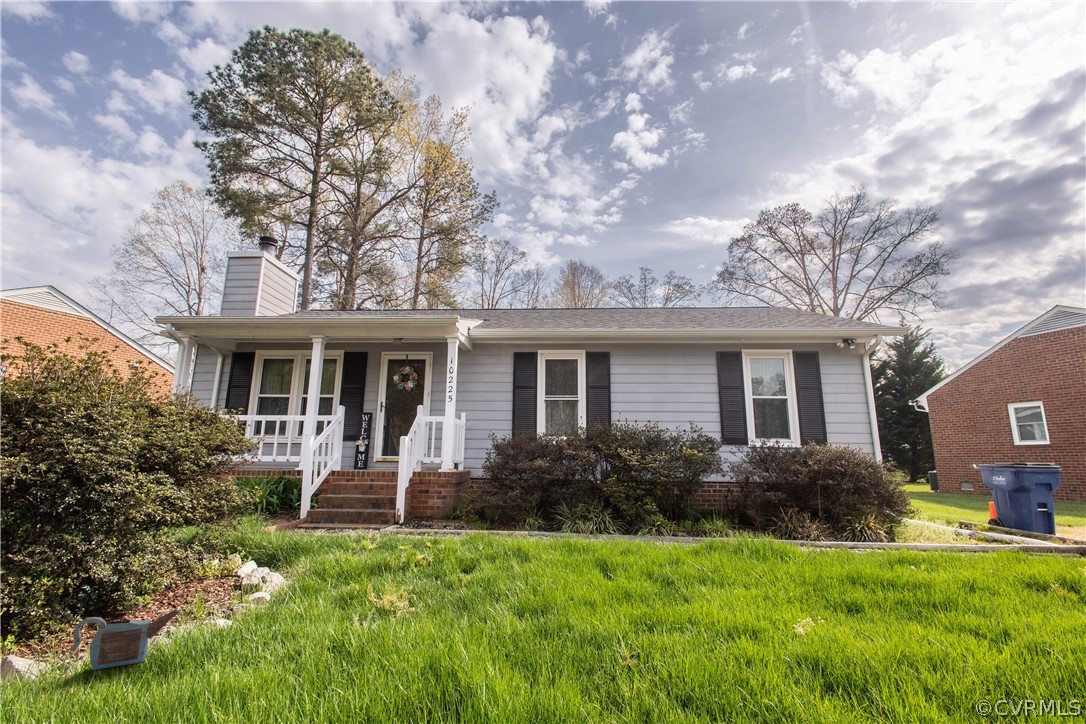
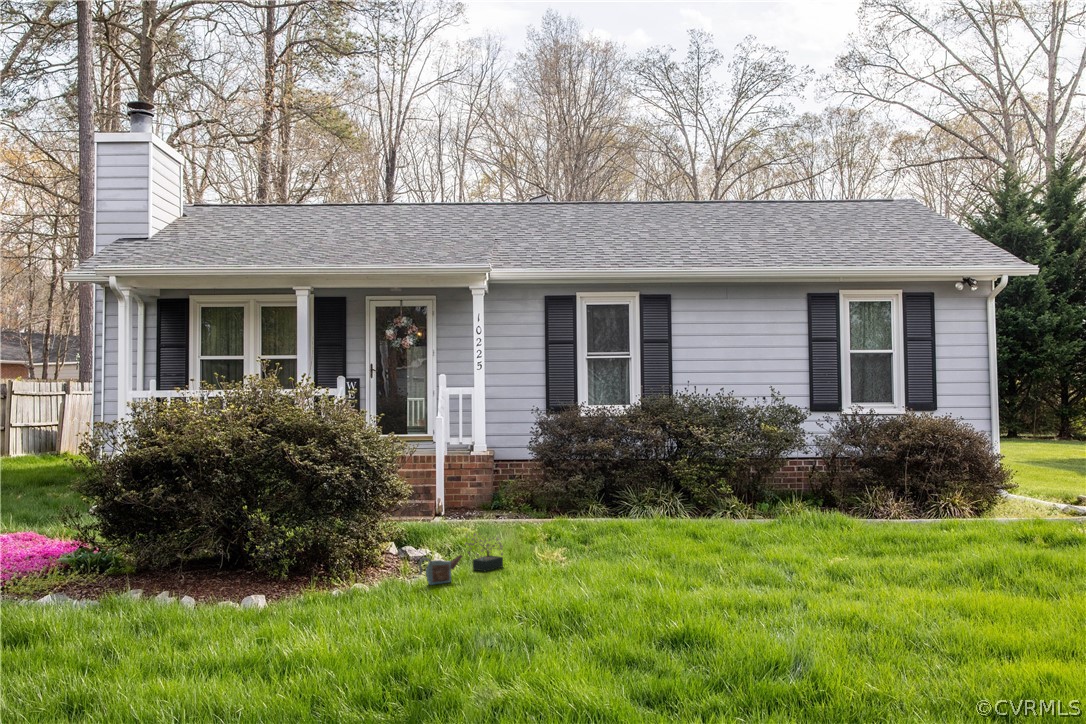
decorative plant: none [224,566,303,632] -> present [465,533,503,571]

